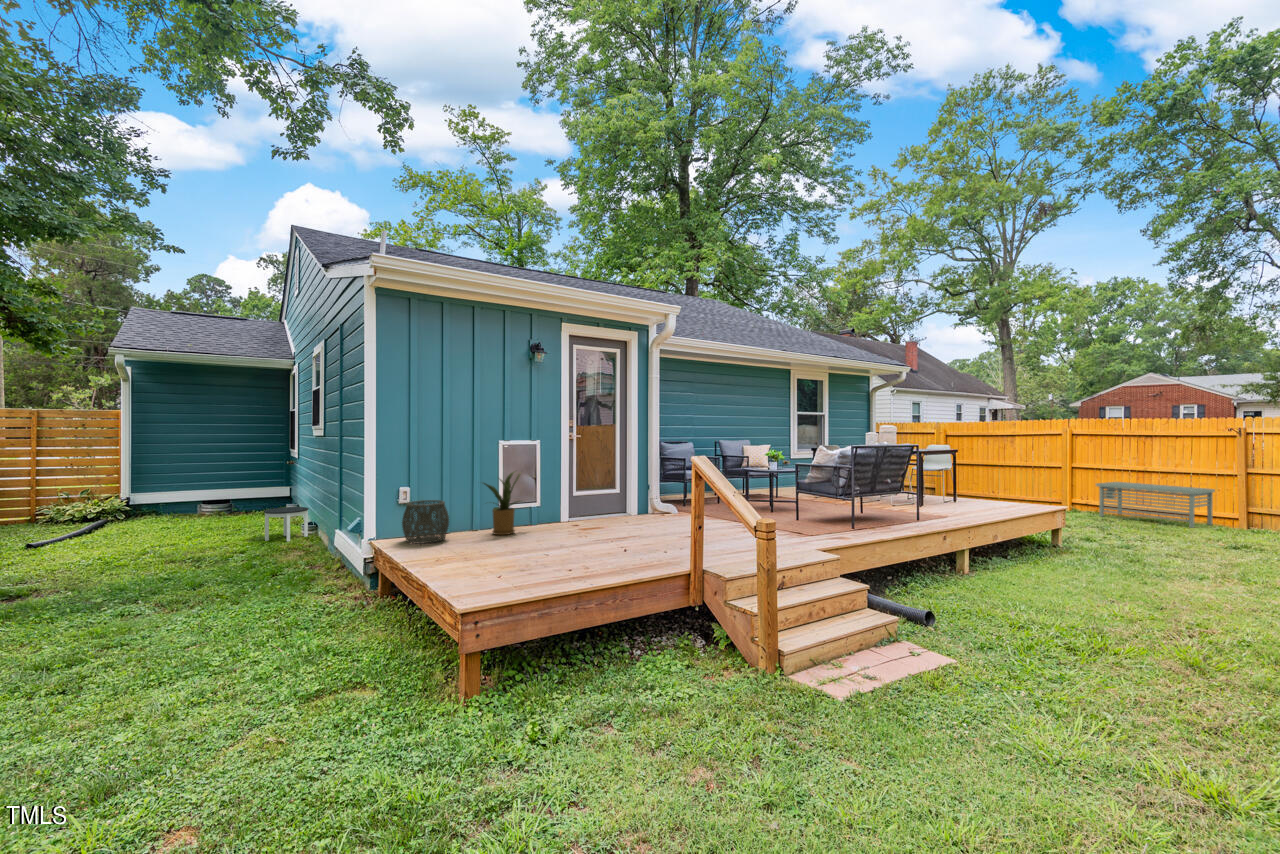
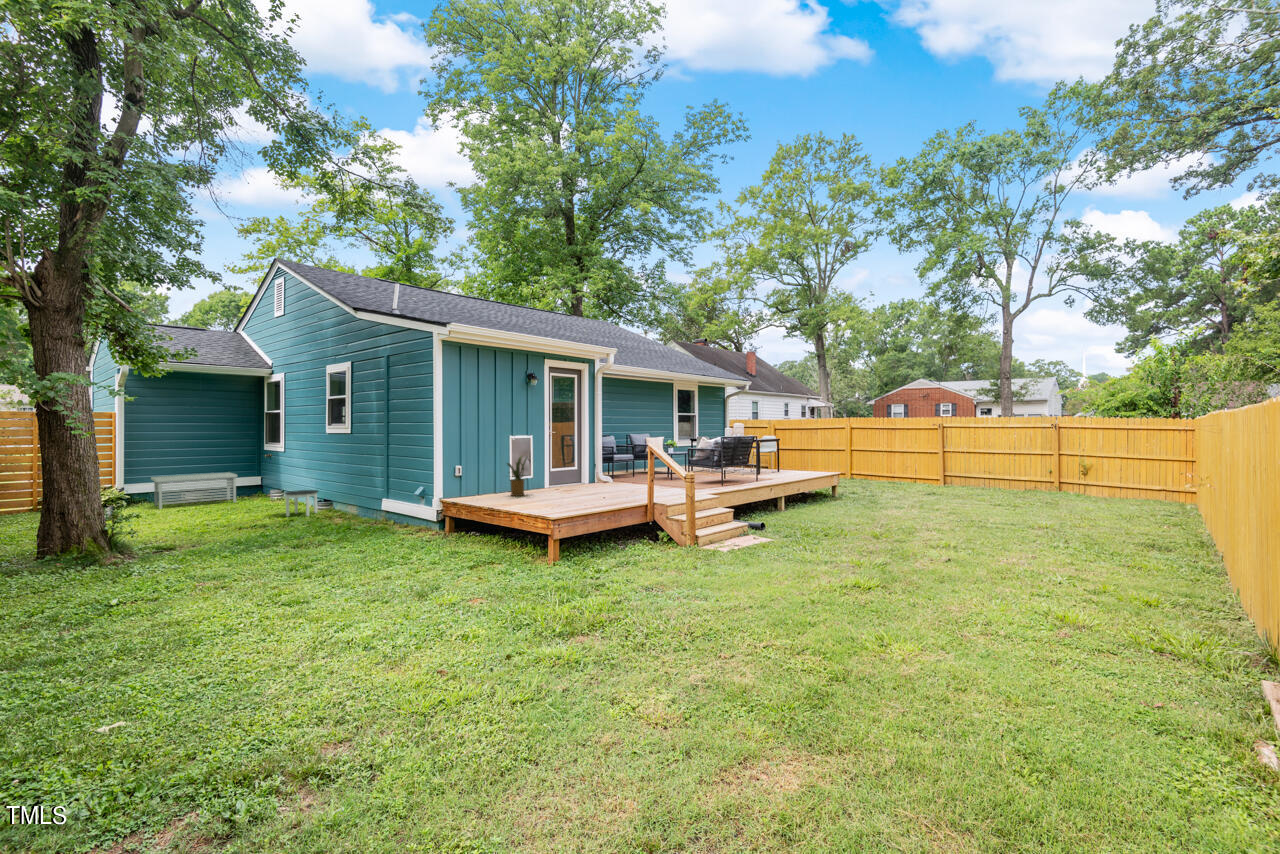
storage bench: present [1096,482,1215,528] -> present [151,473,237,509]
woven basket: present [402,500,449,544] -> none [461,475,491,501]

